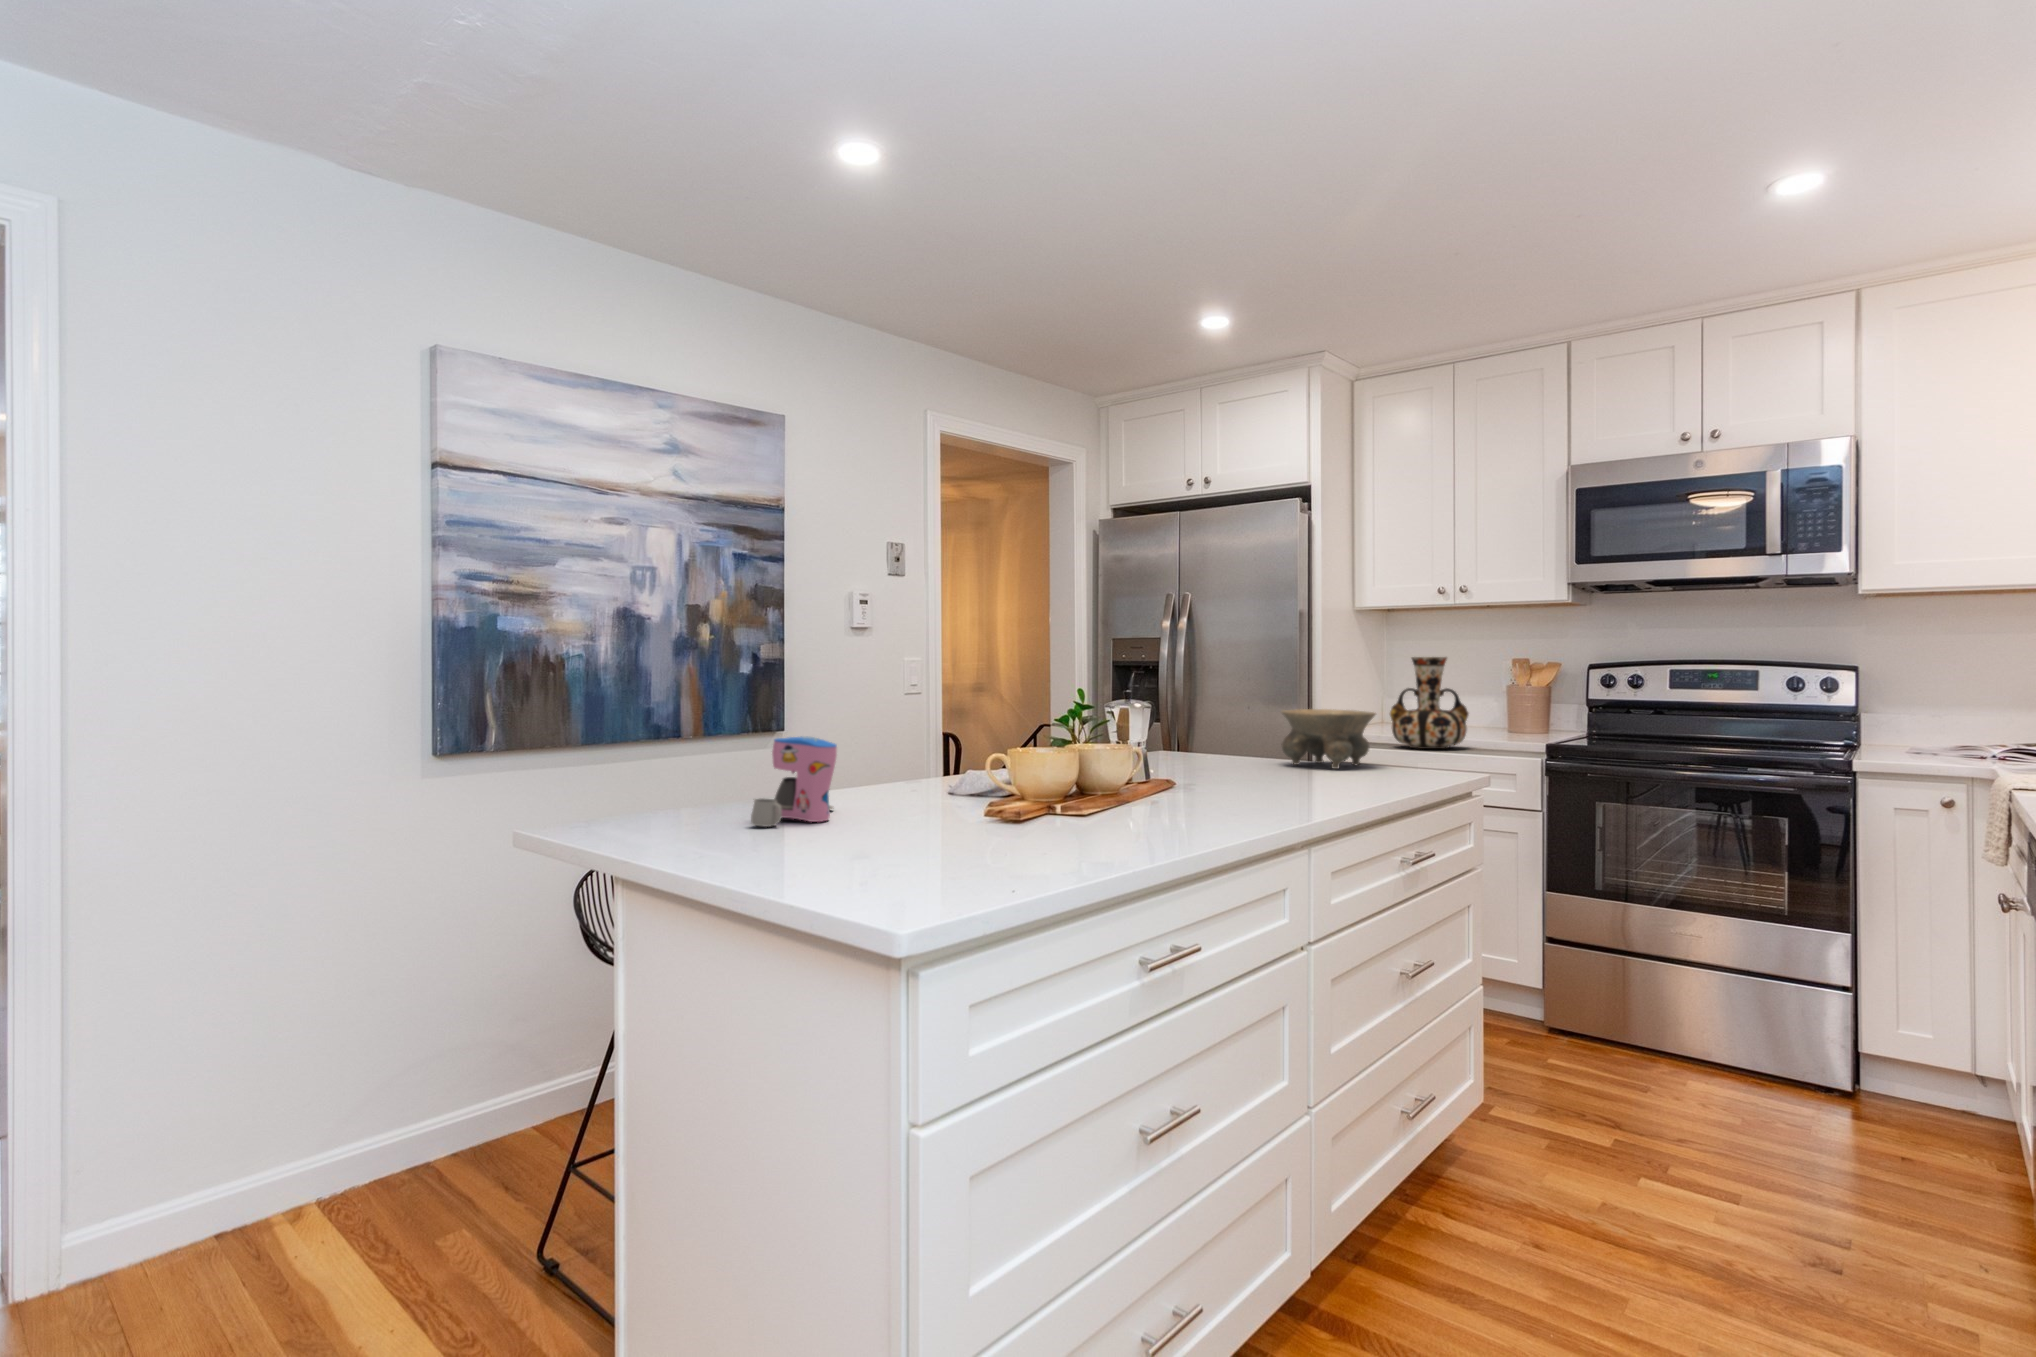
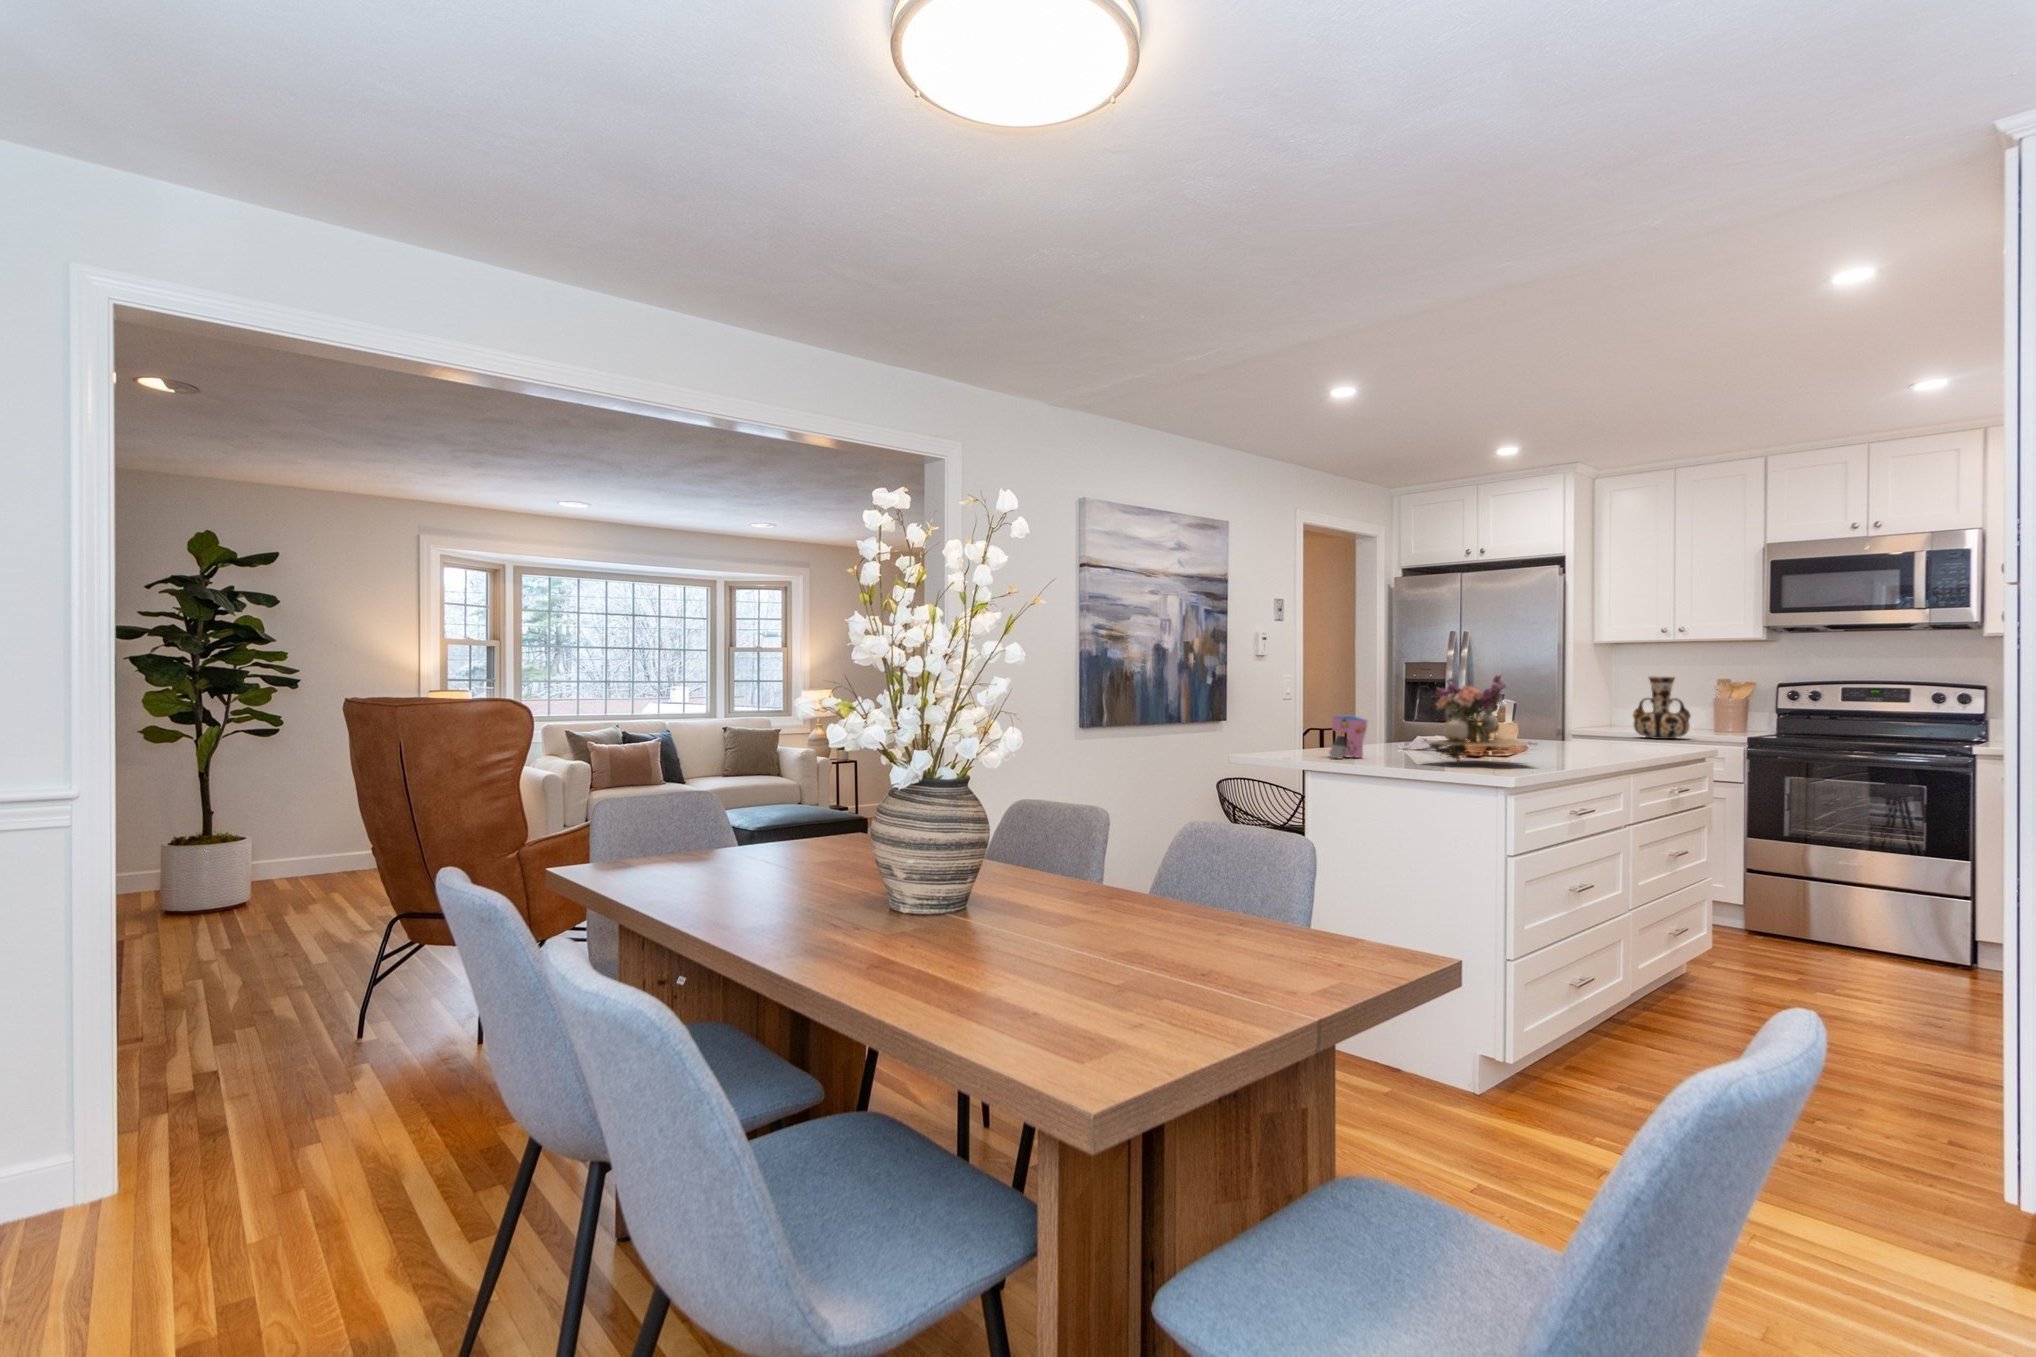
flower arrangement: none [891,649,1121,837] -> present [1424,675,1536,761]
bowl: present [1281,709,1376,769] -> none [1569,710,1635,746]

